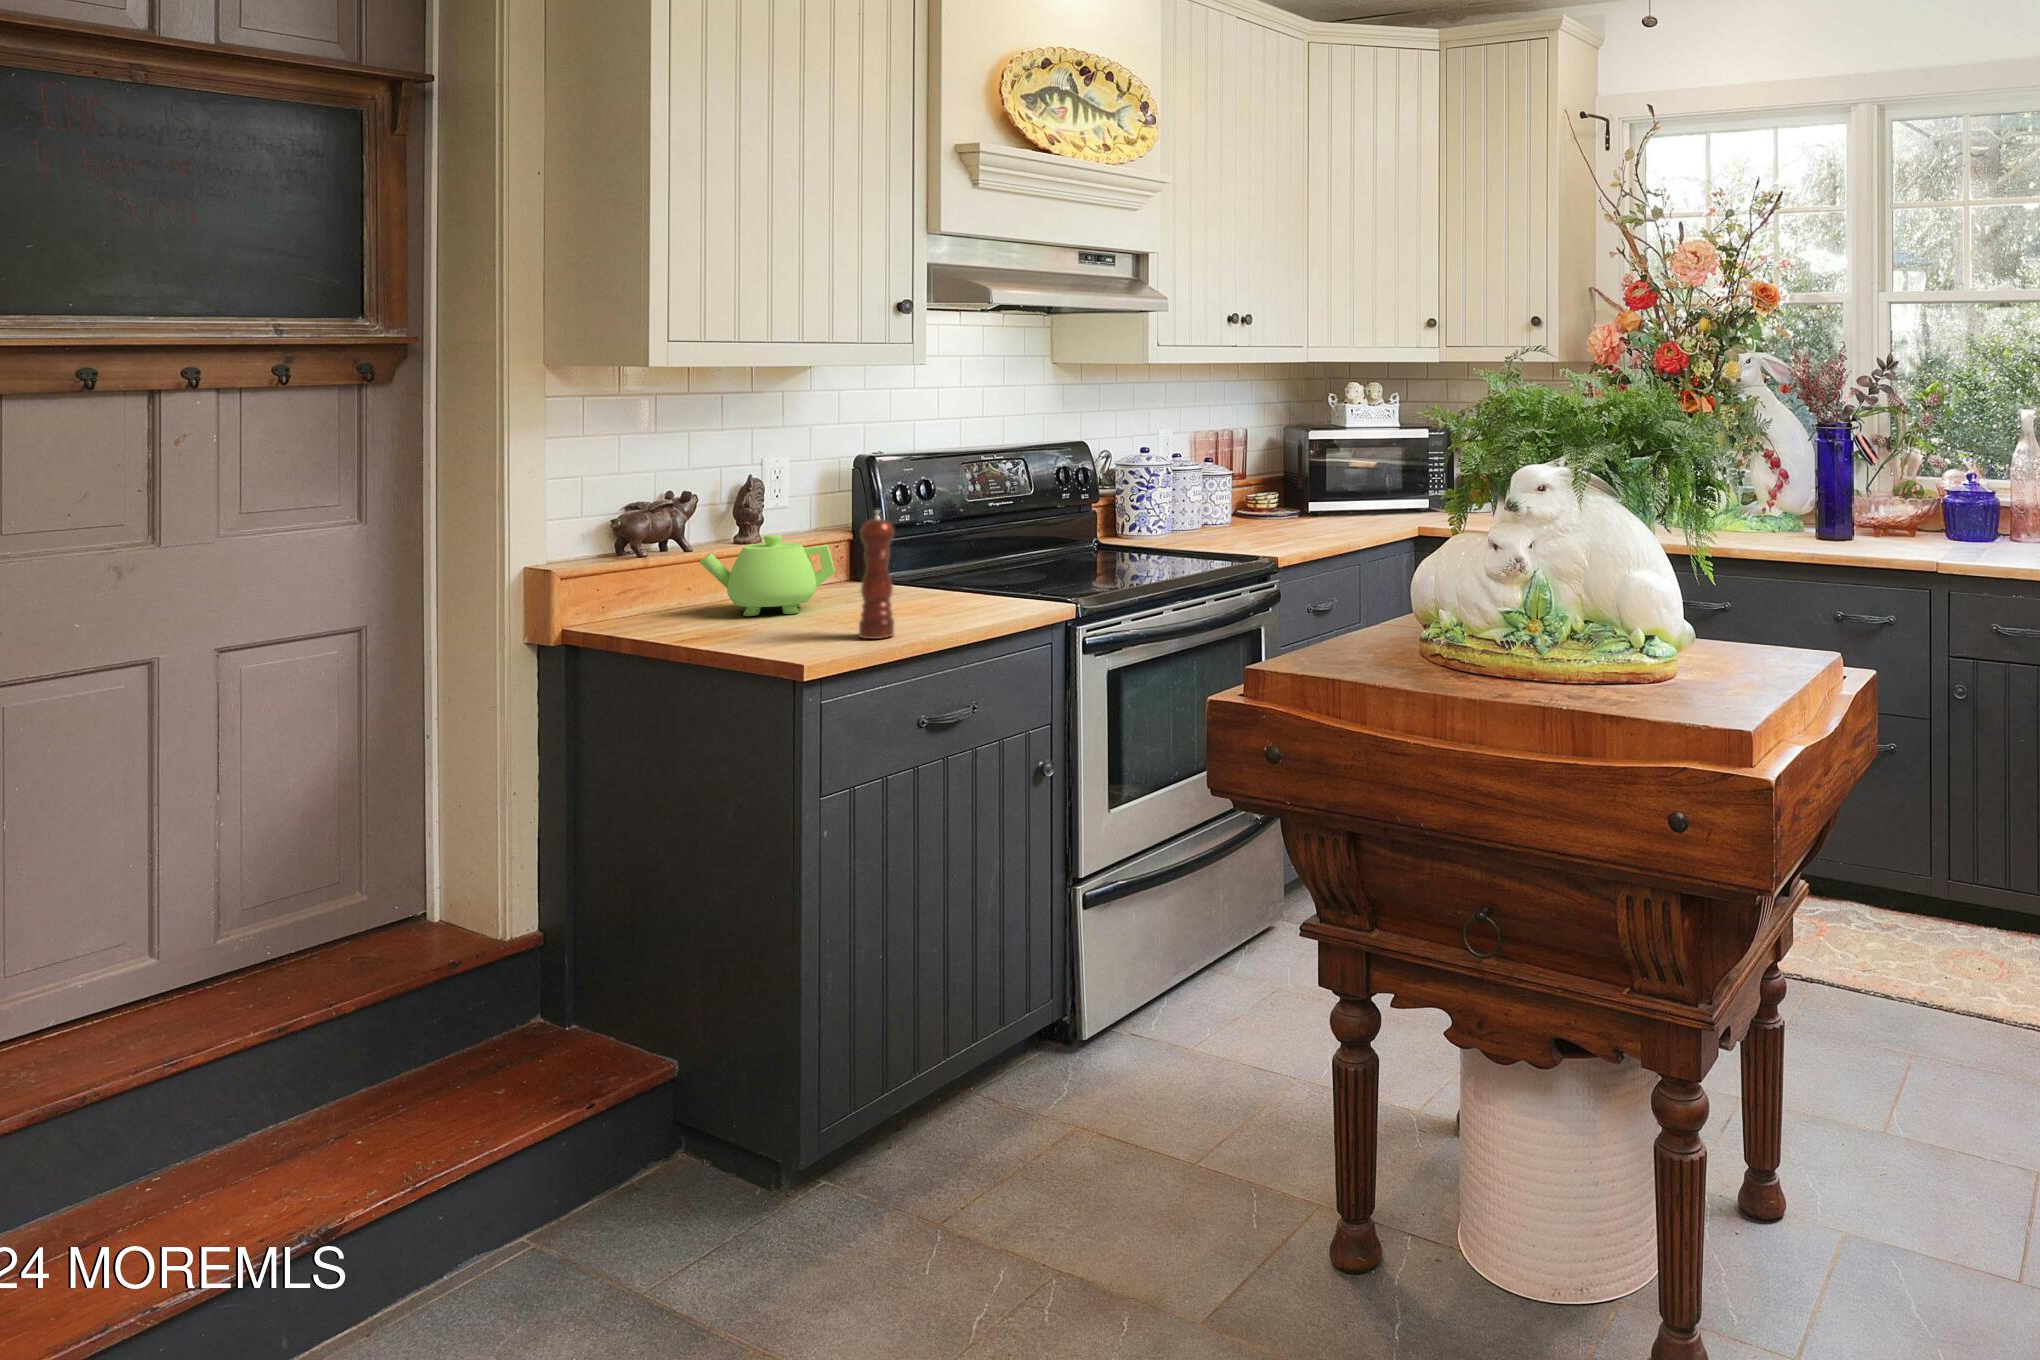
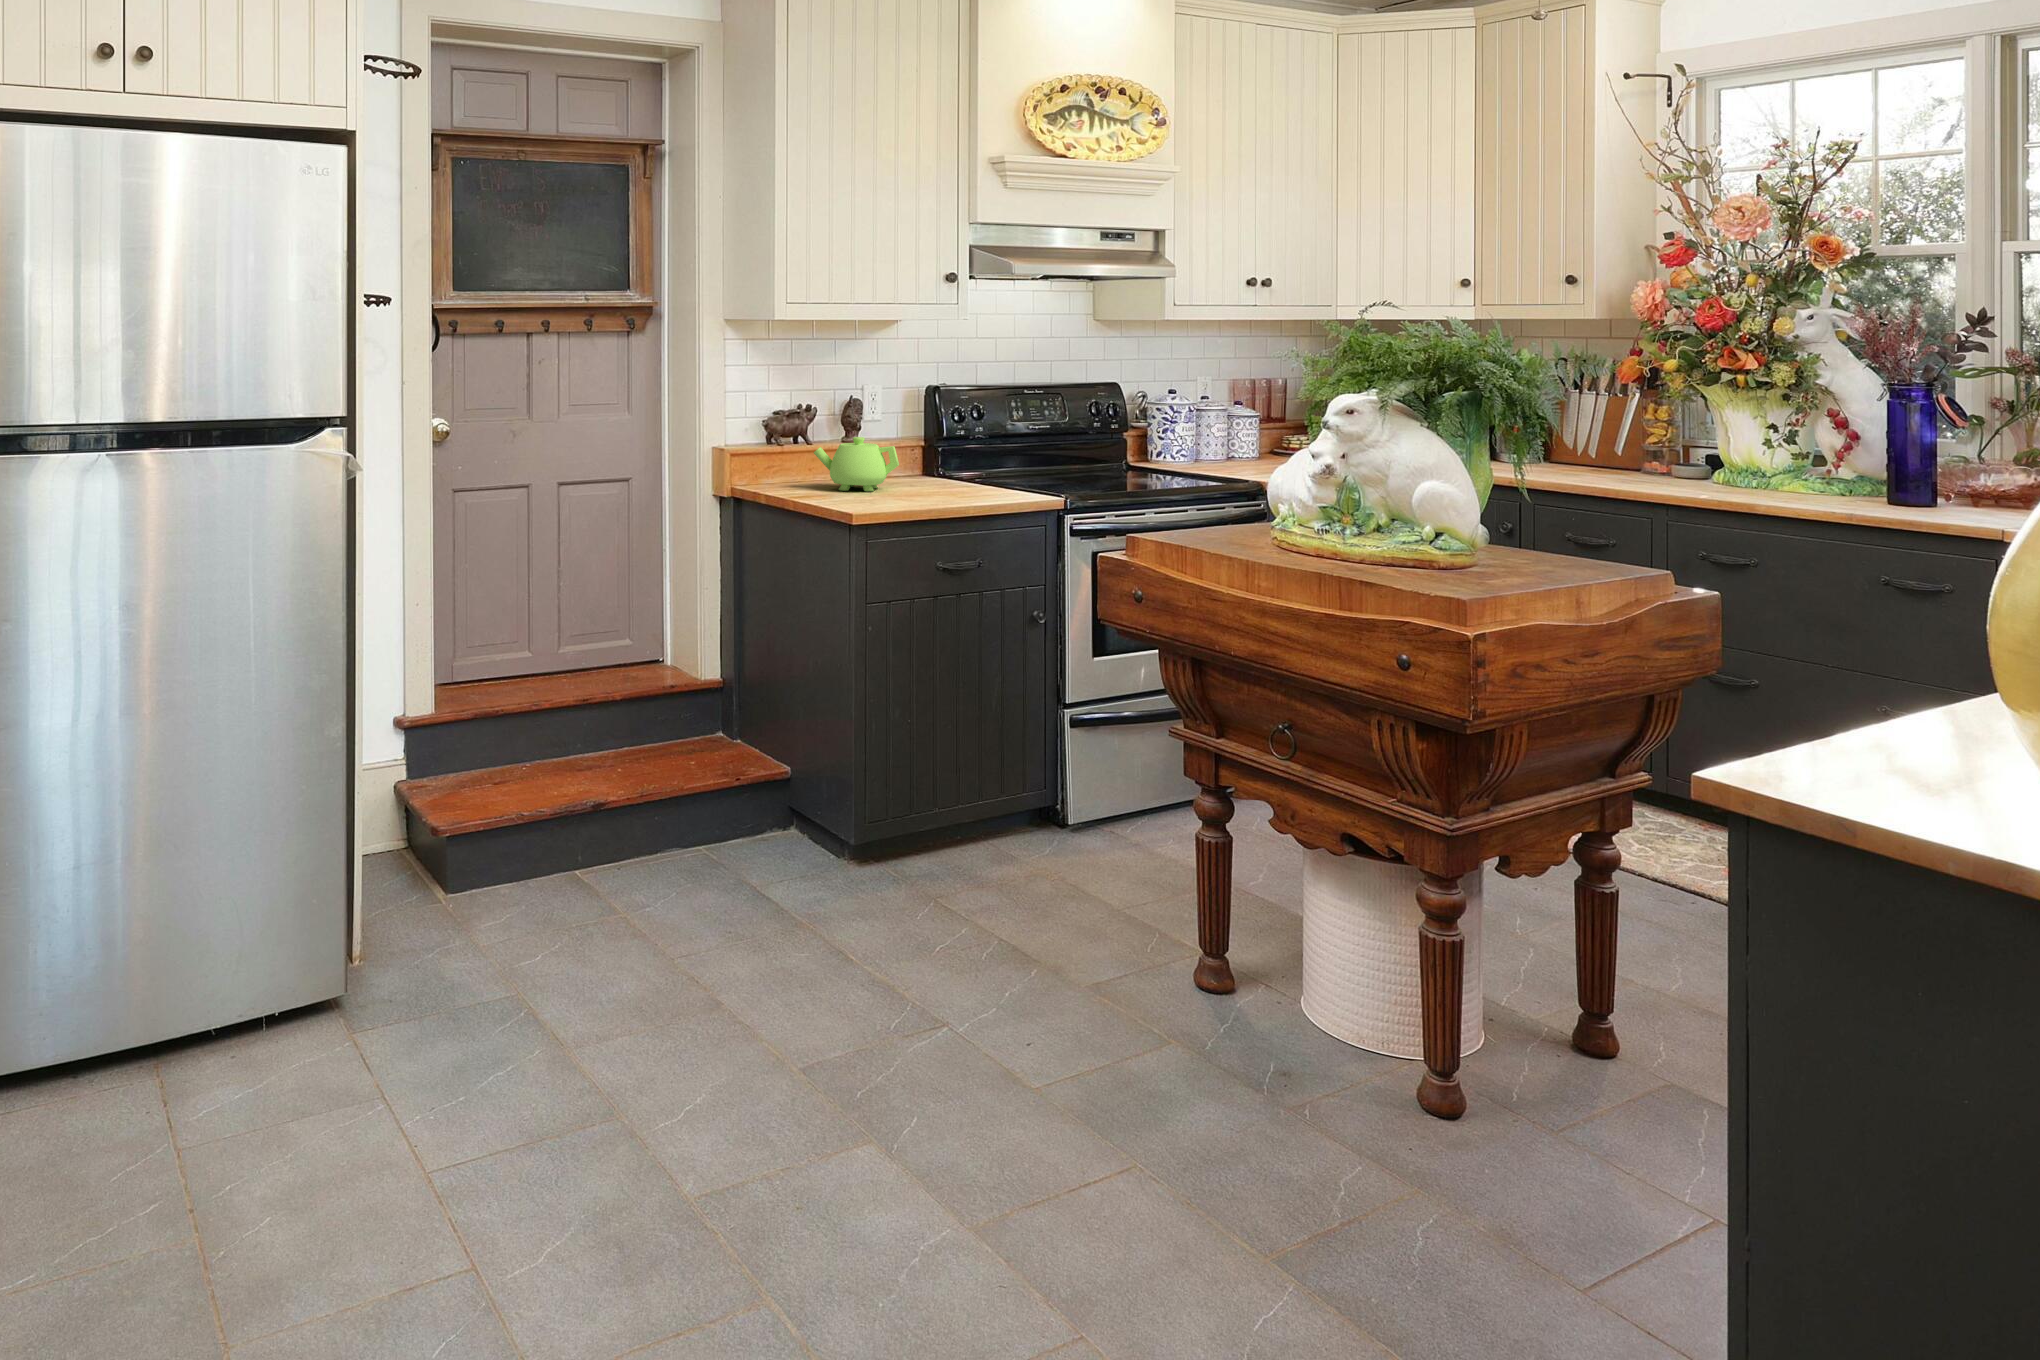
pepper mill: present [859,510,894,639] -> none [900,420,923,509]

